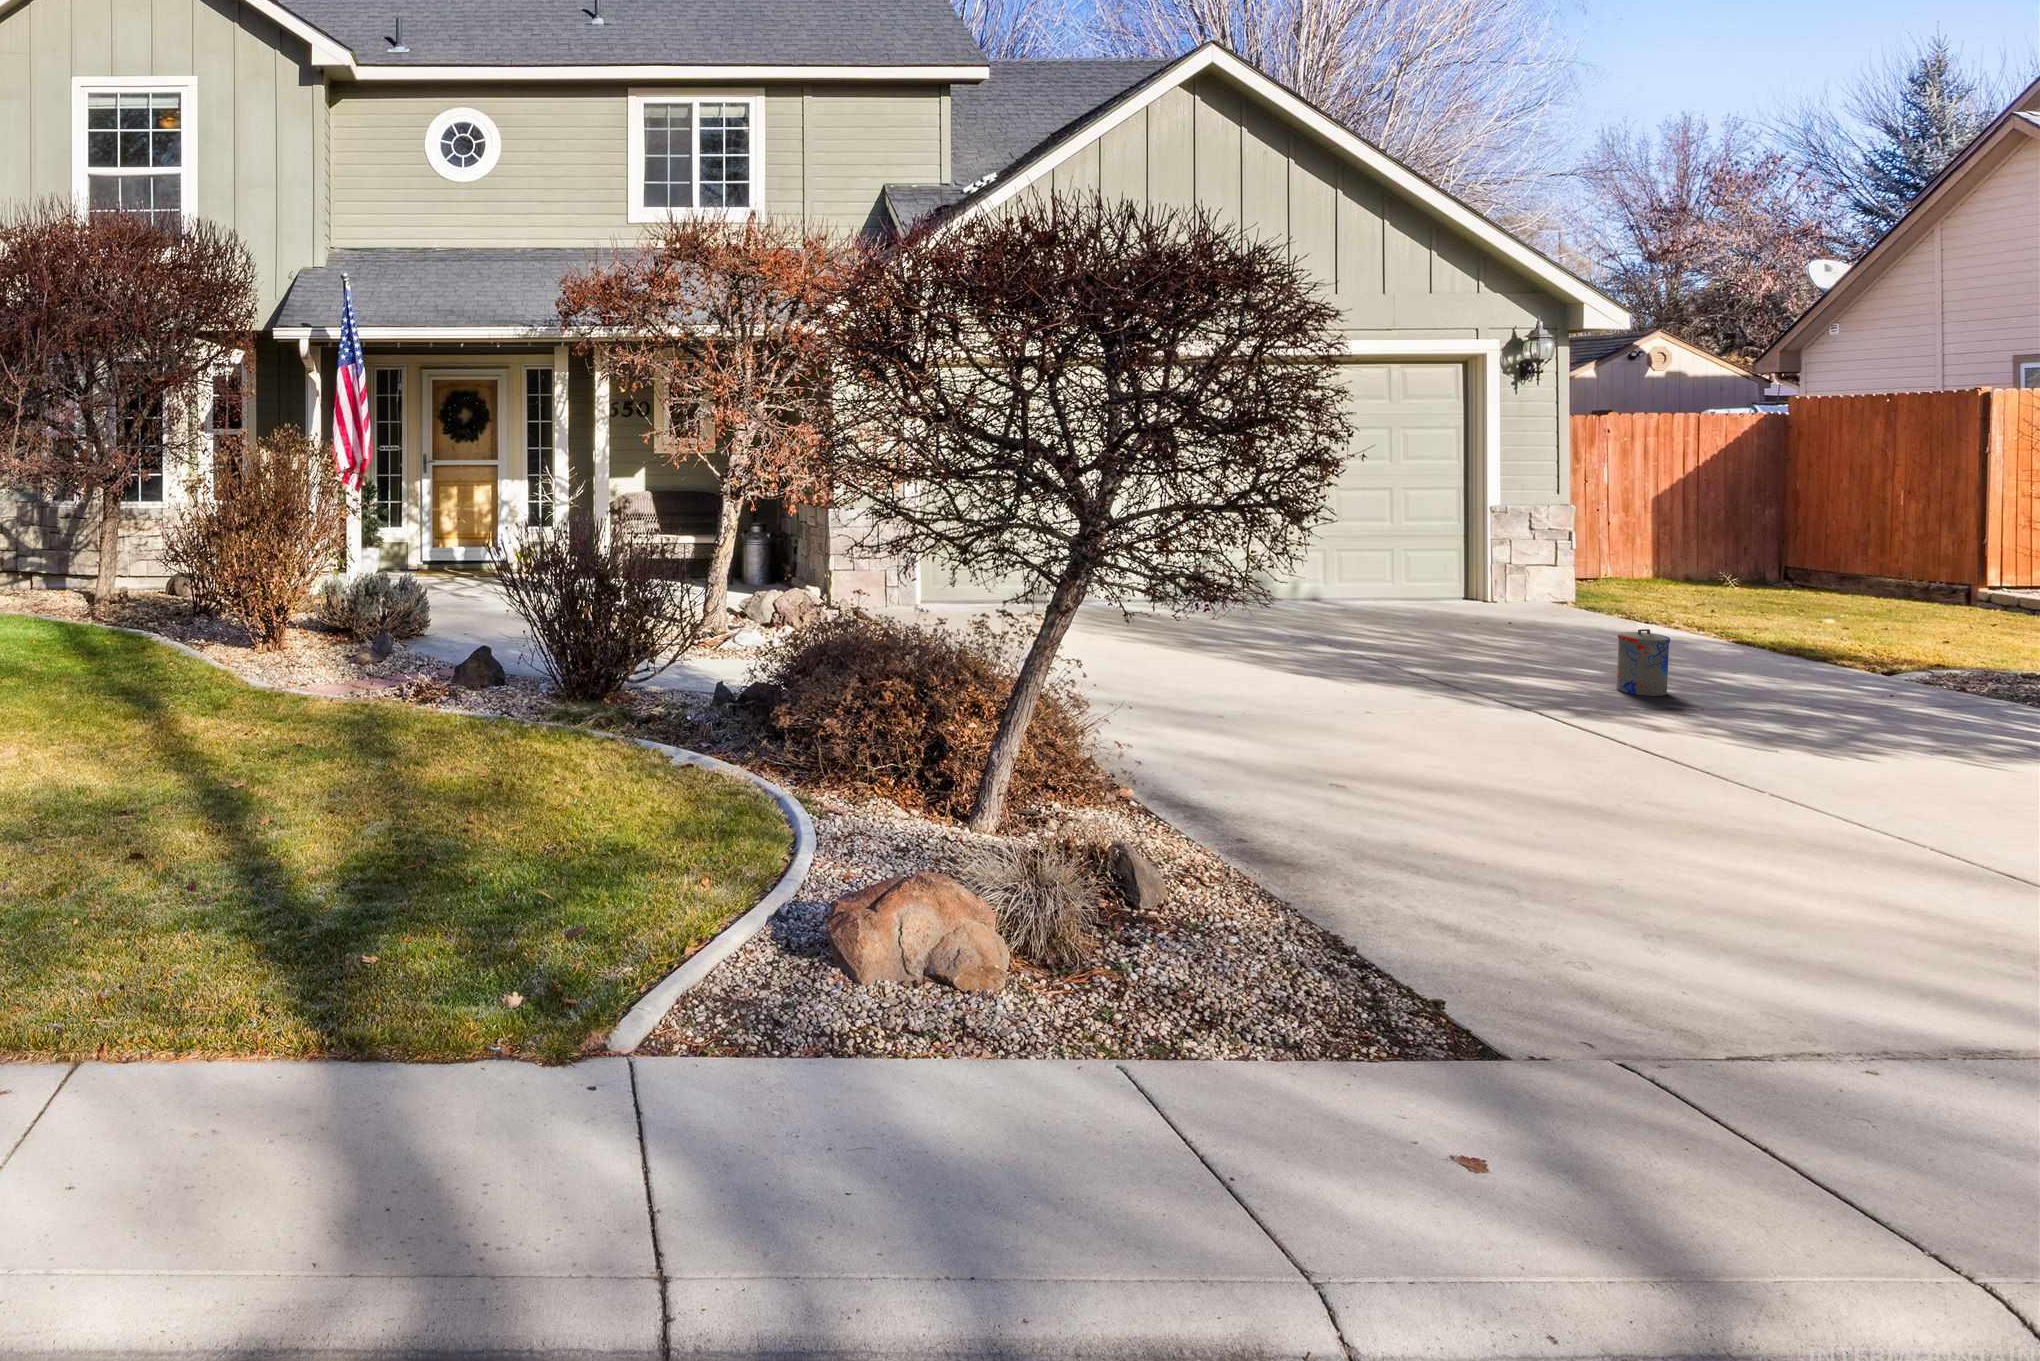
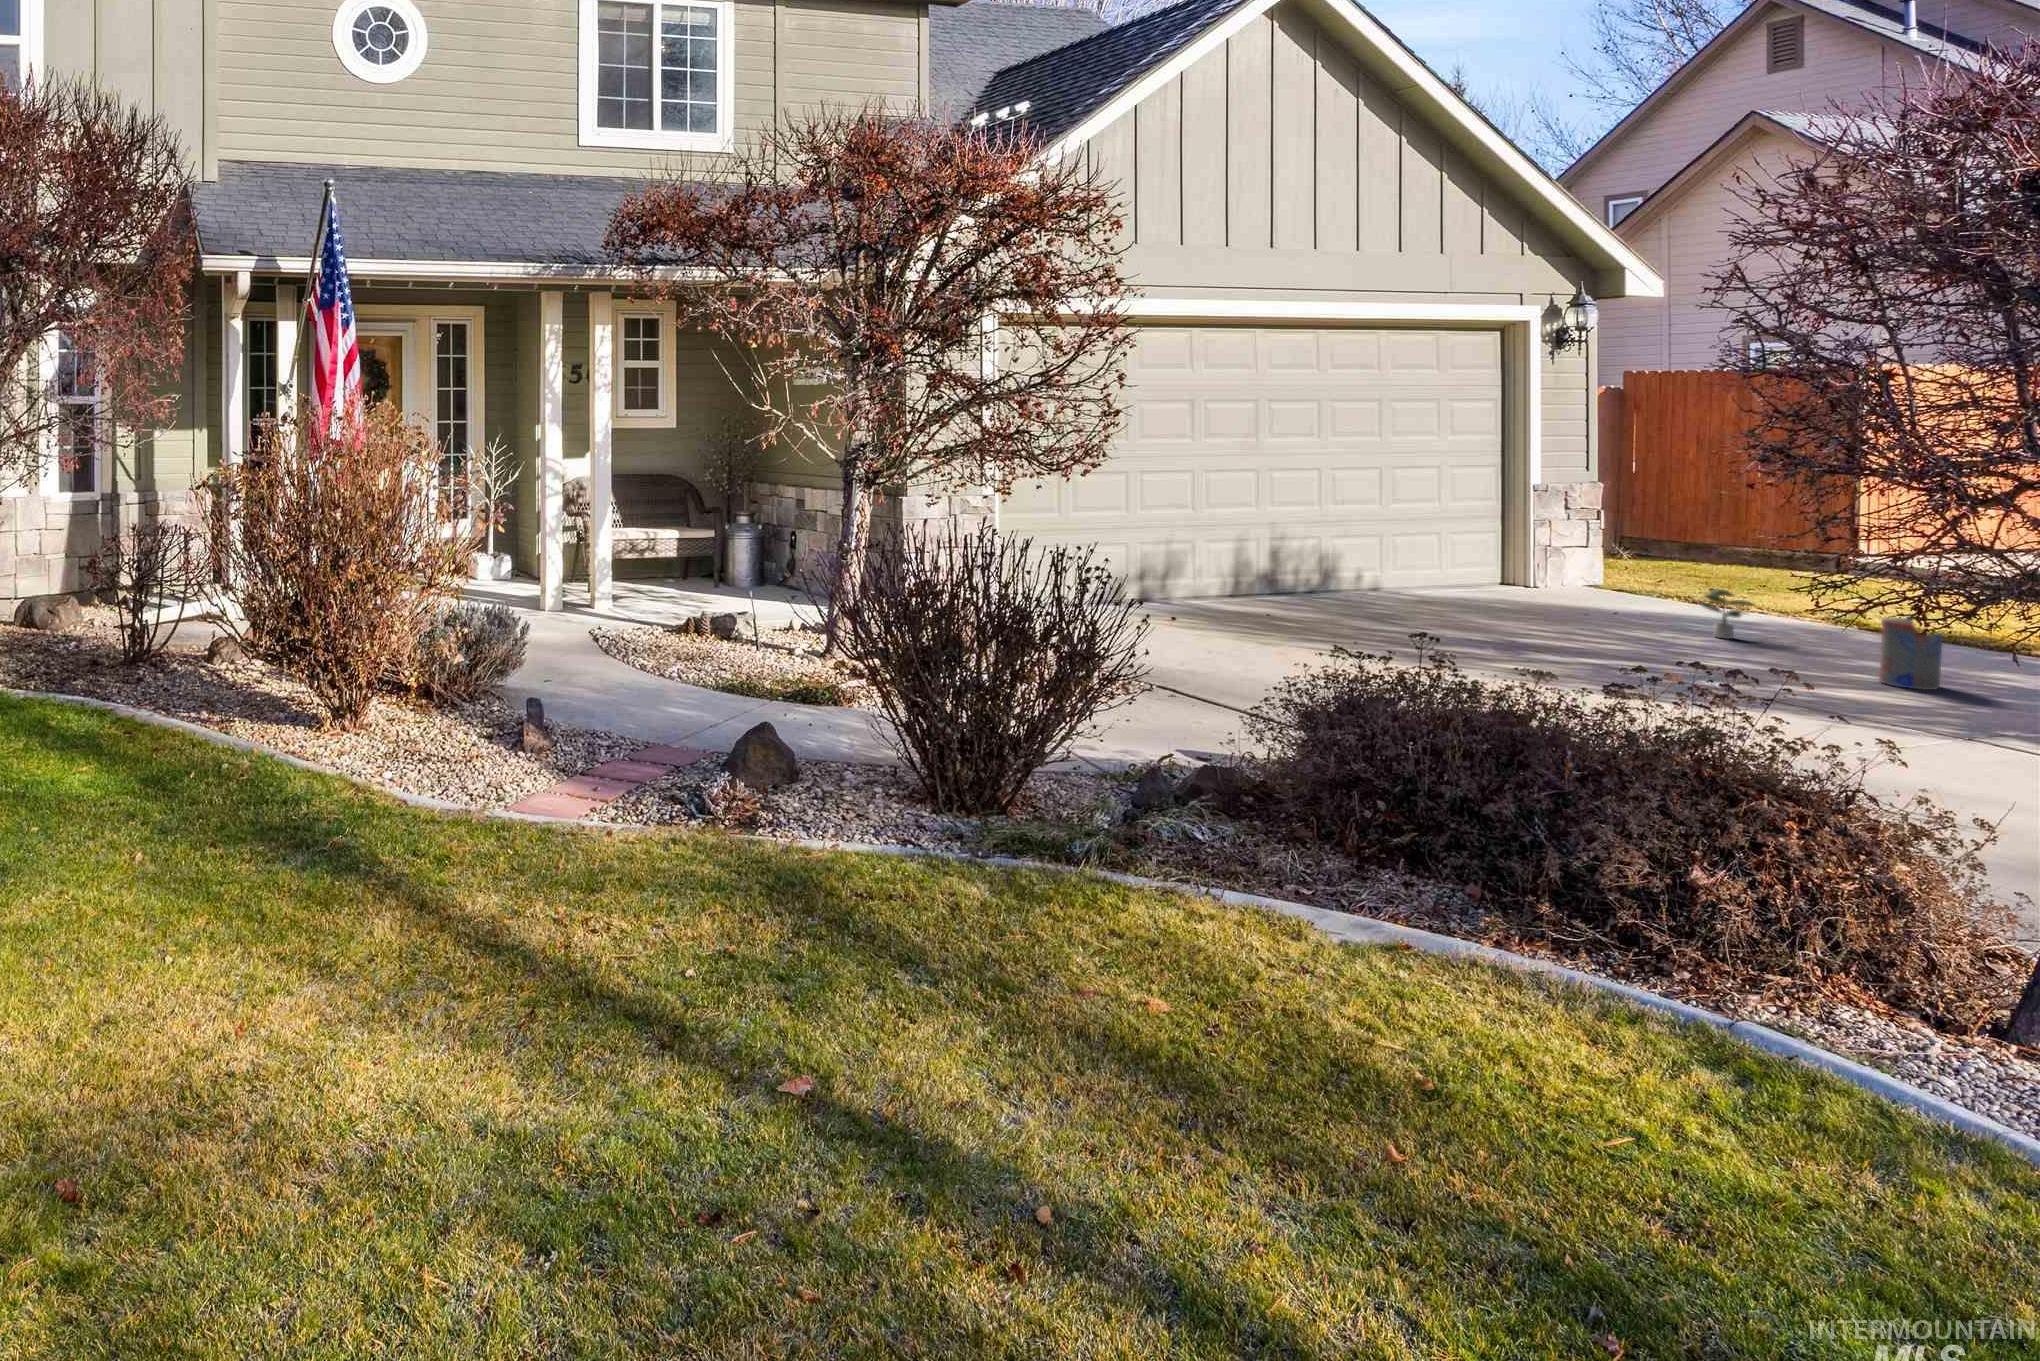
potted plant: none [1552,603,1601,648] -> present [1701,589,1753,639]

